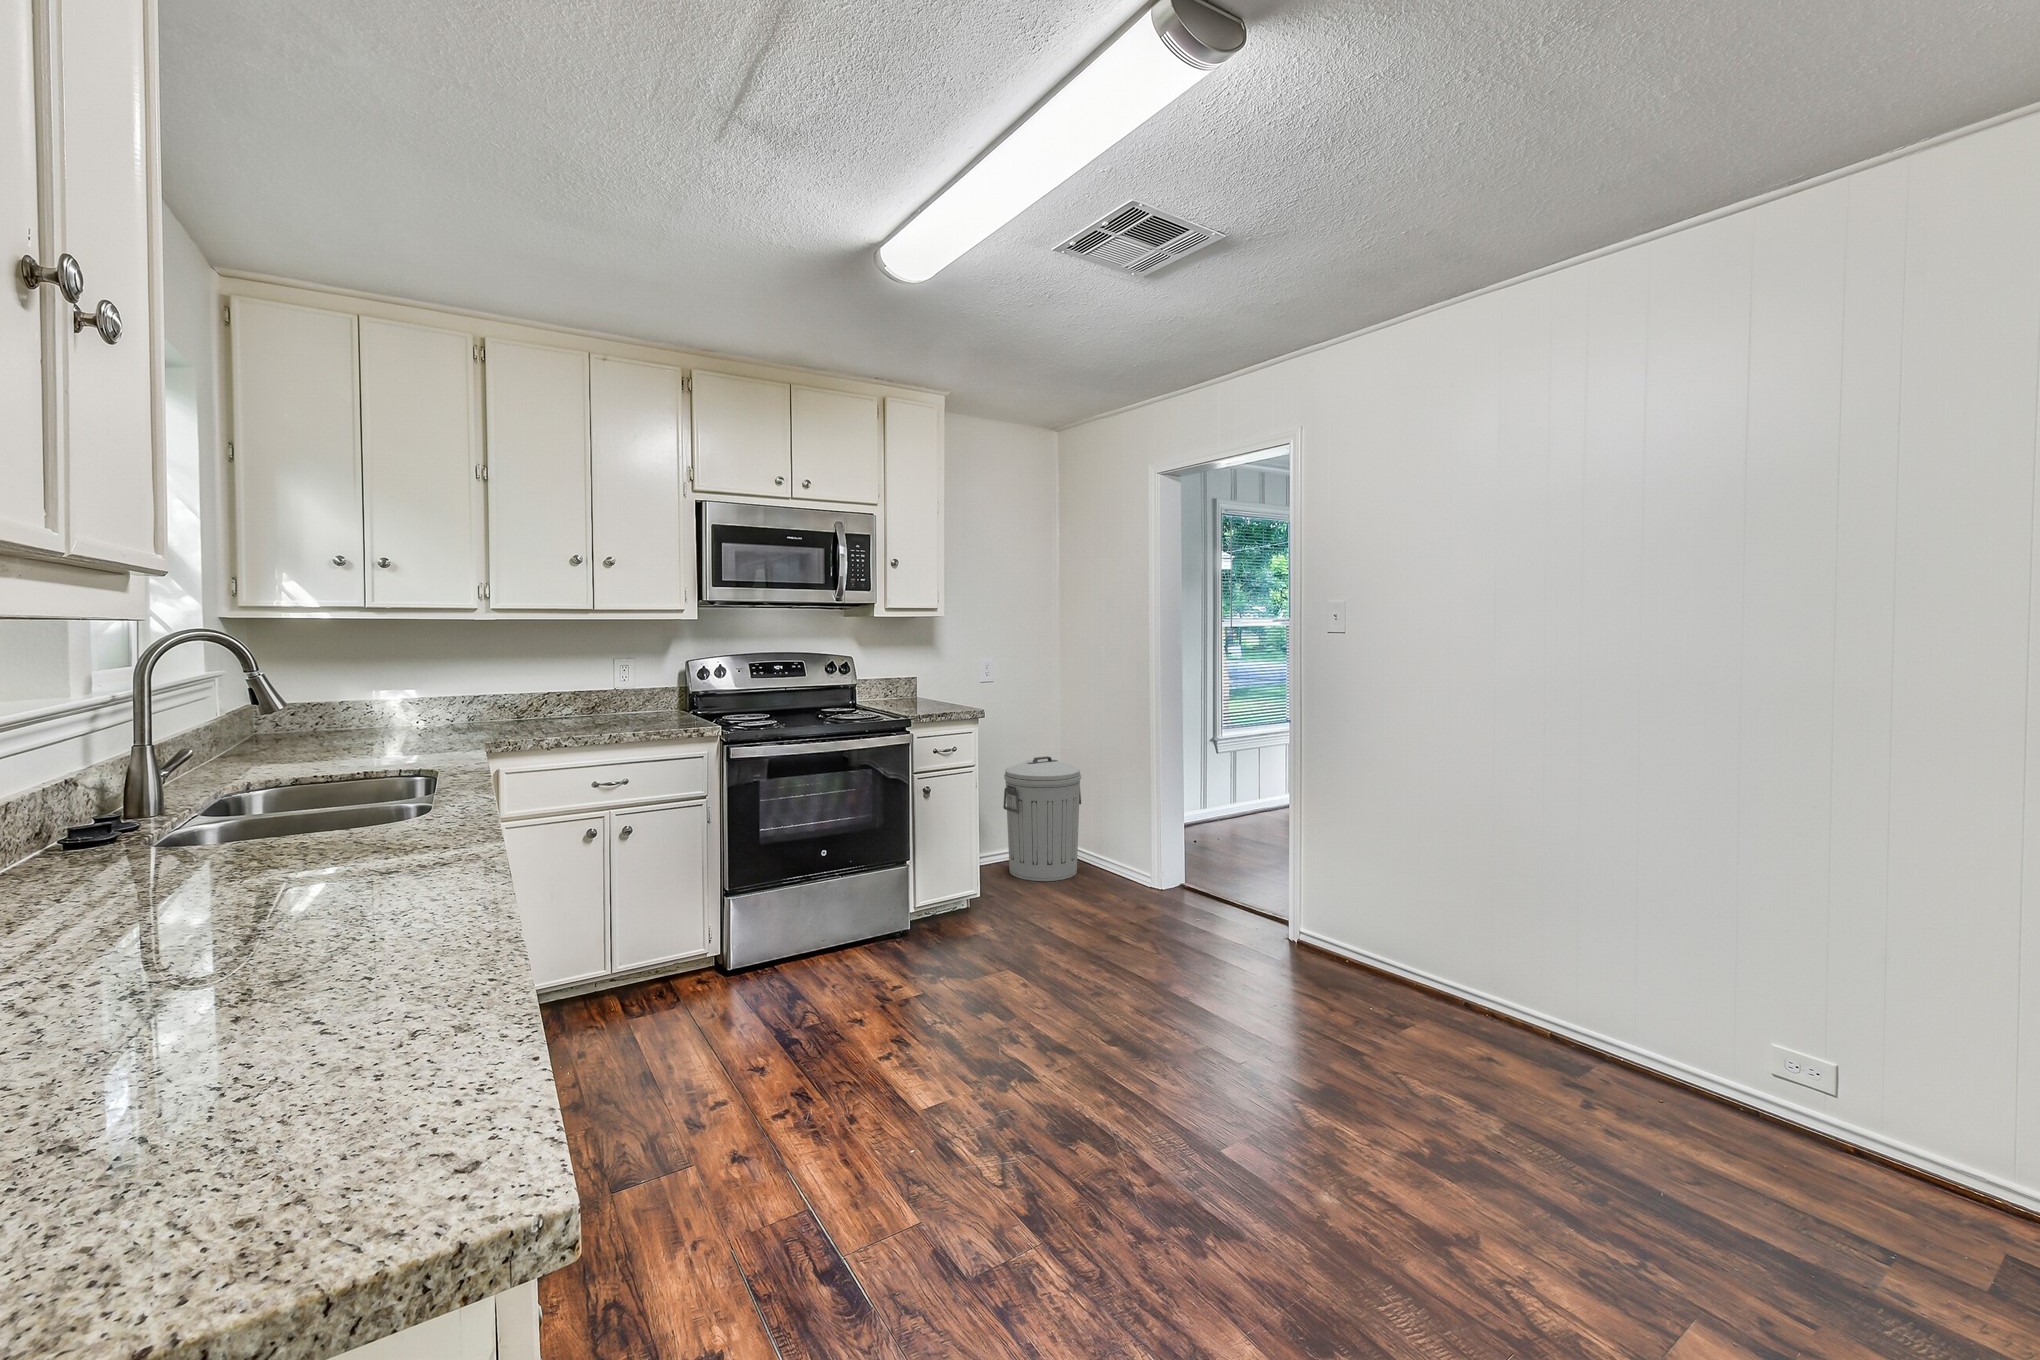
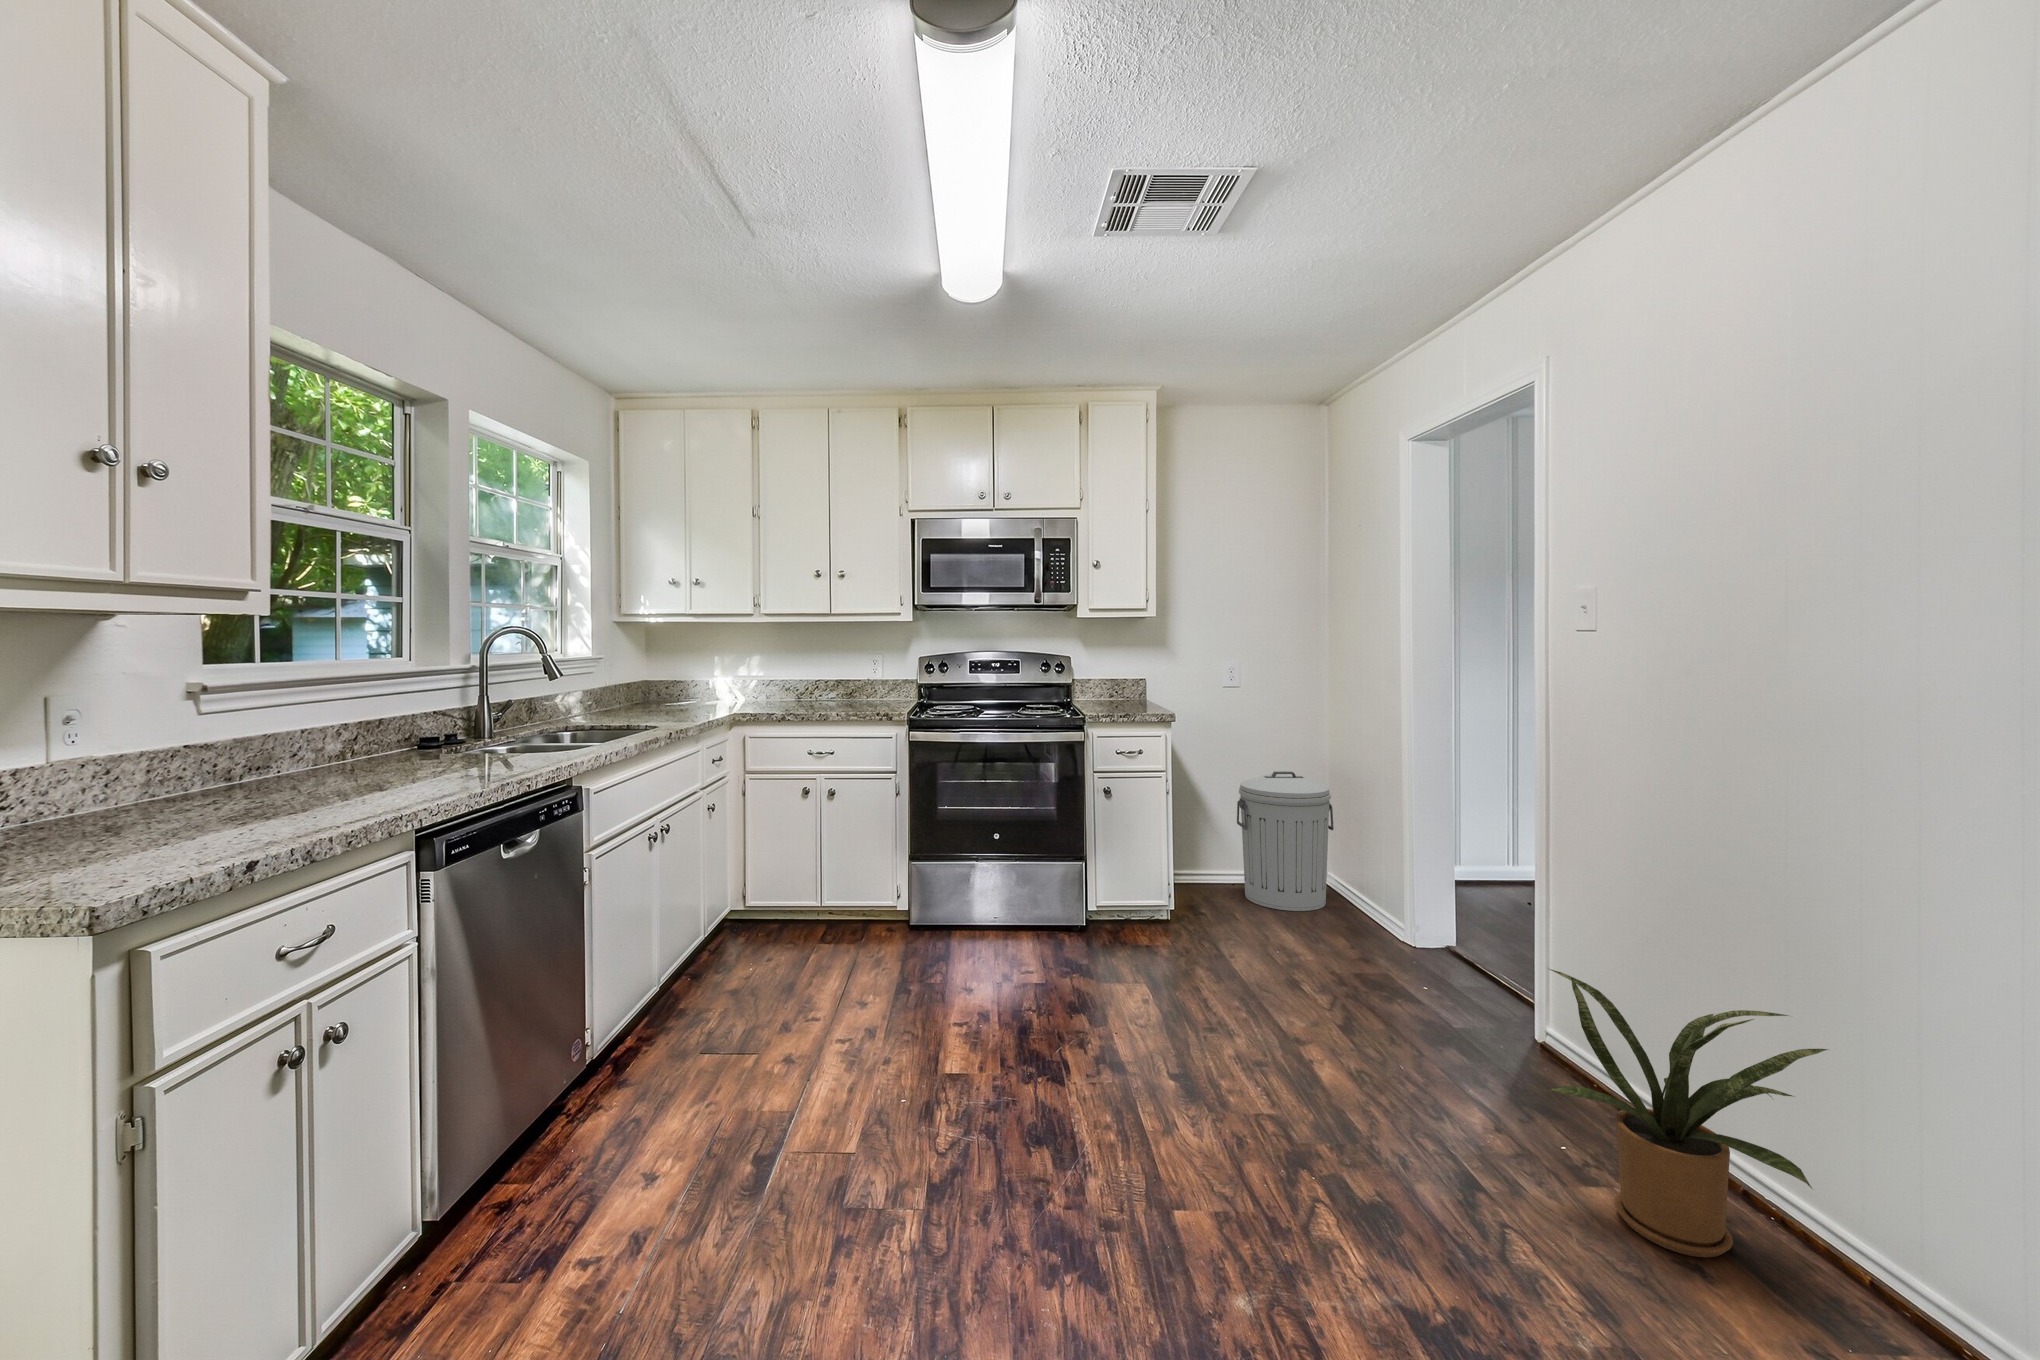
house plant: none [1371,881,1552,1055] -> present [1549,969,1828,1258]

